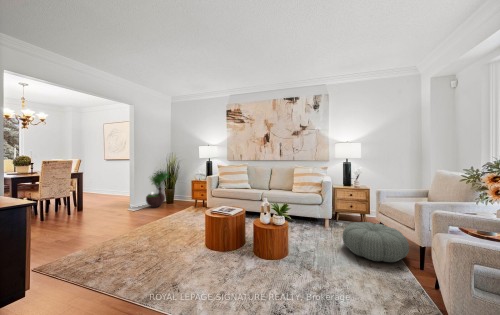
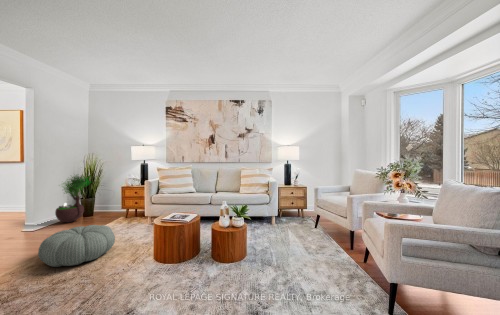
pouf: present [342,222,409,262] -> present [38,225,115,267]

